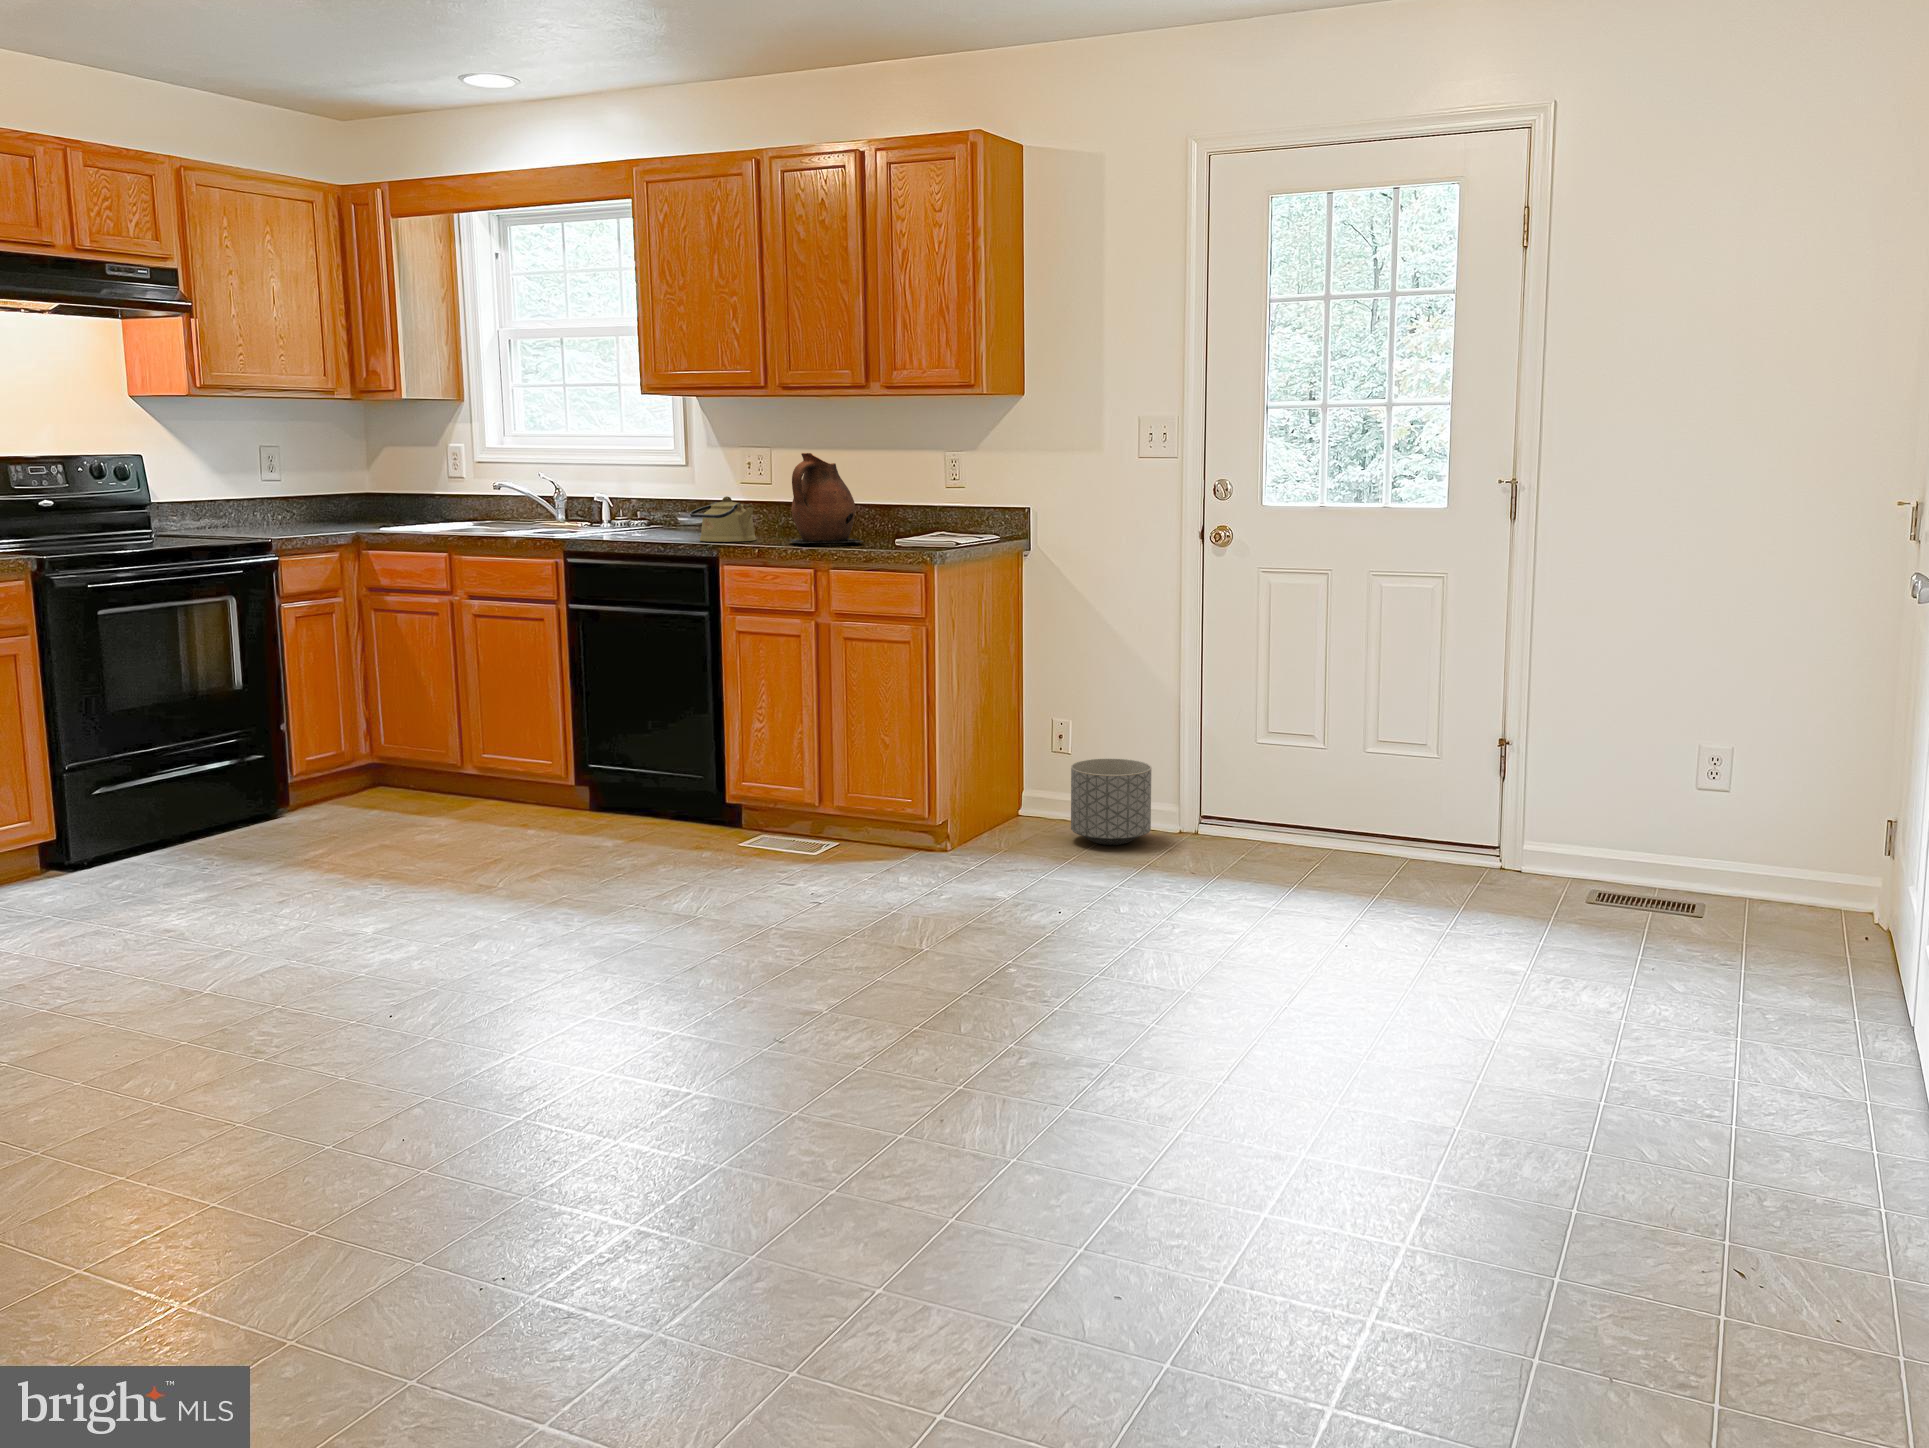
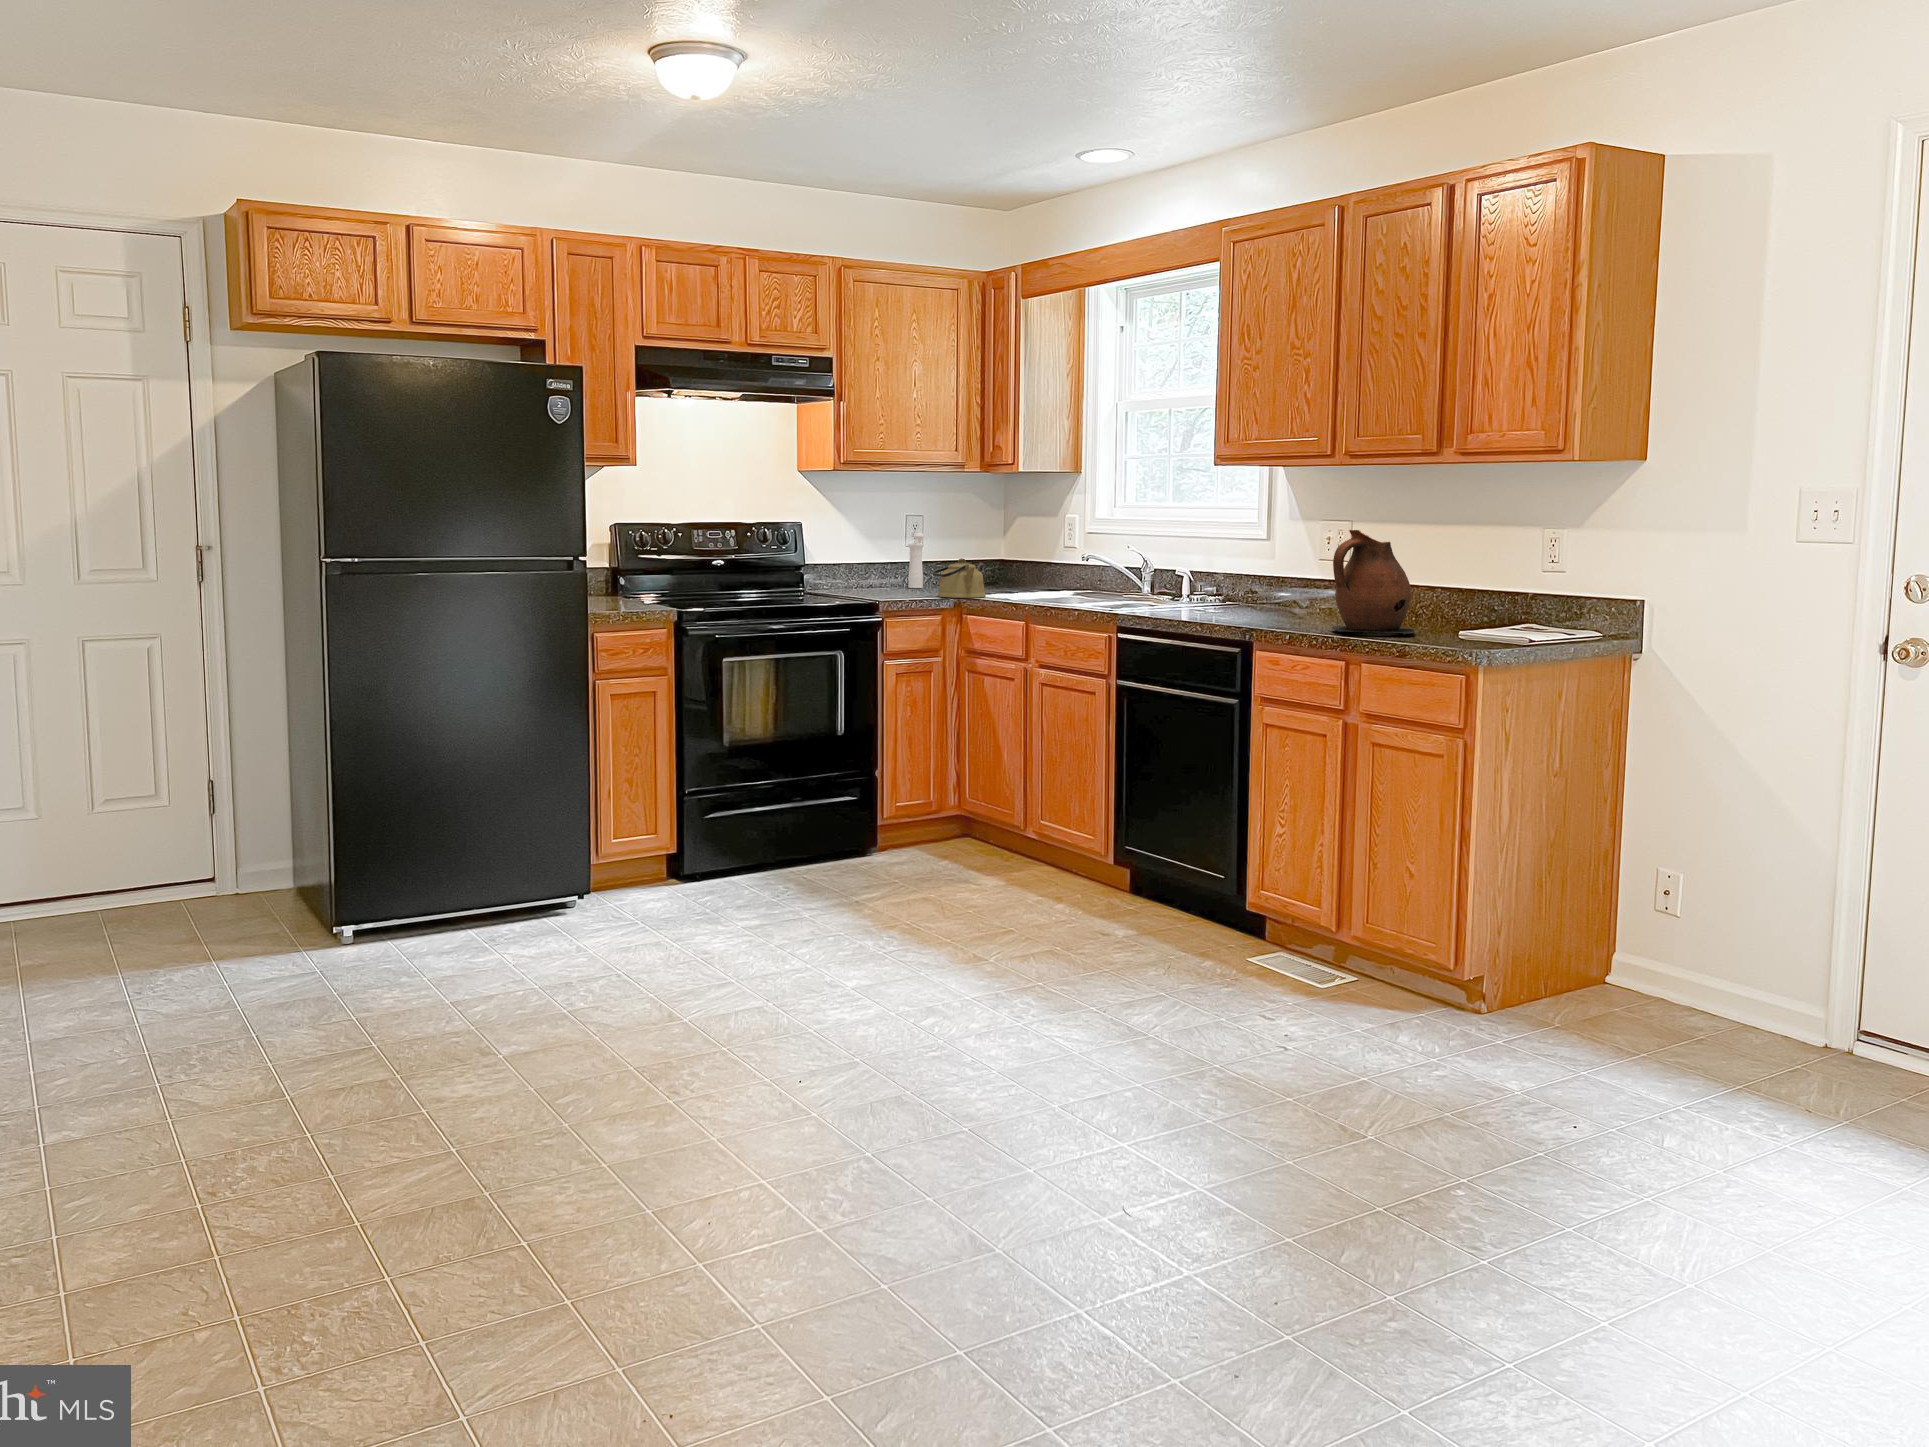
pepper mill: none [274,468,296,528] -> present [908,533,924,588]
kettle: present [690,496,756,542] -> present [932,558,986,598]
planter: present [1071,759,1151,845] -> none [1656,928,1781,1048]

